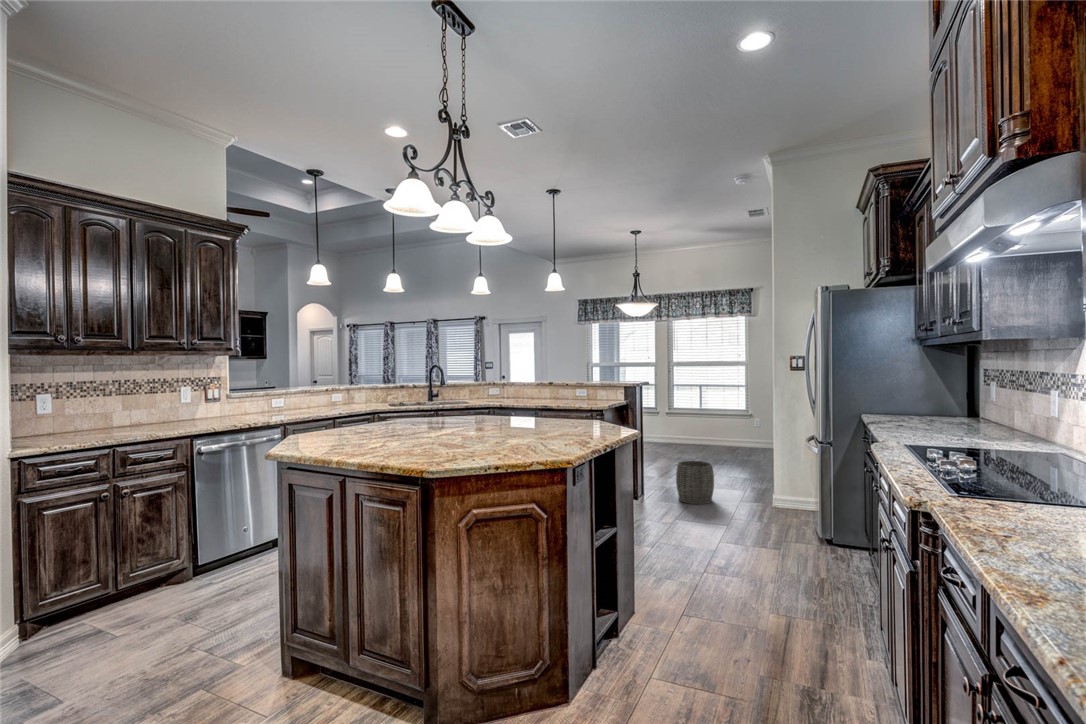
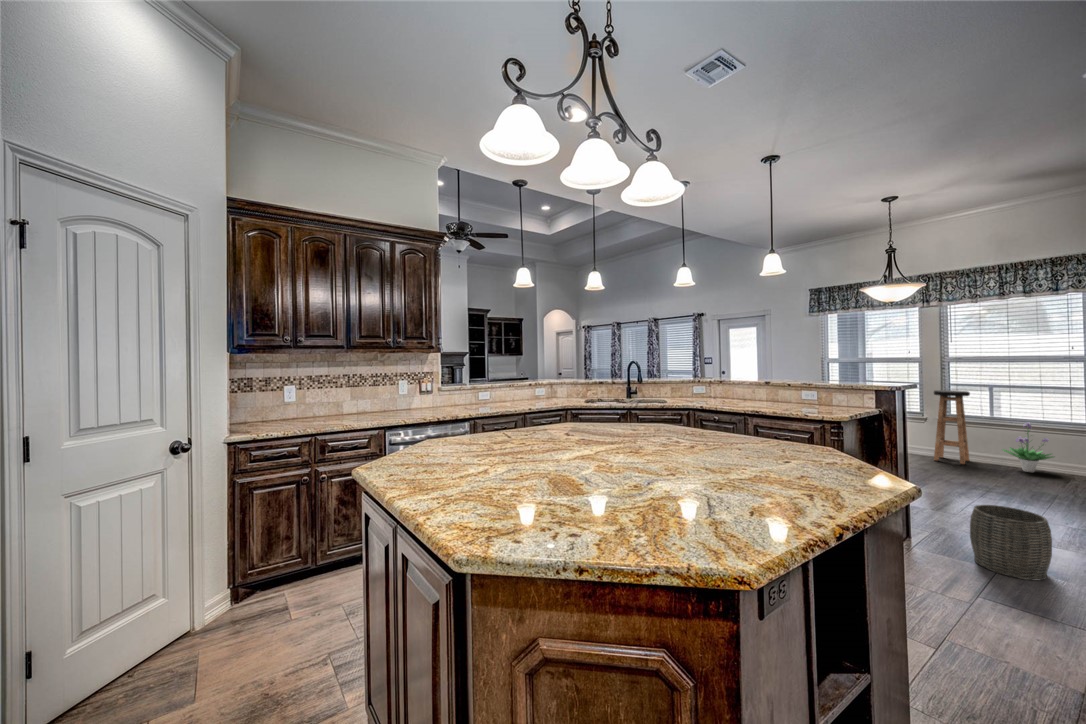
bar stool: none [665,388,687,446] -> present [934,390,970,464]
potted plant: none [704,410,731,447] -> present [1003,423,1053,472]

